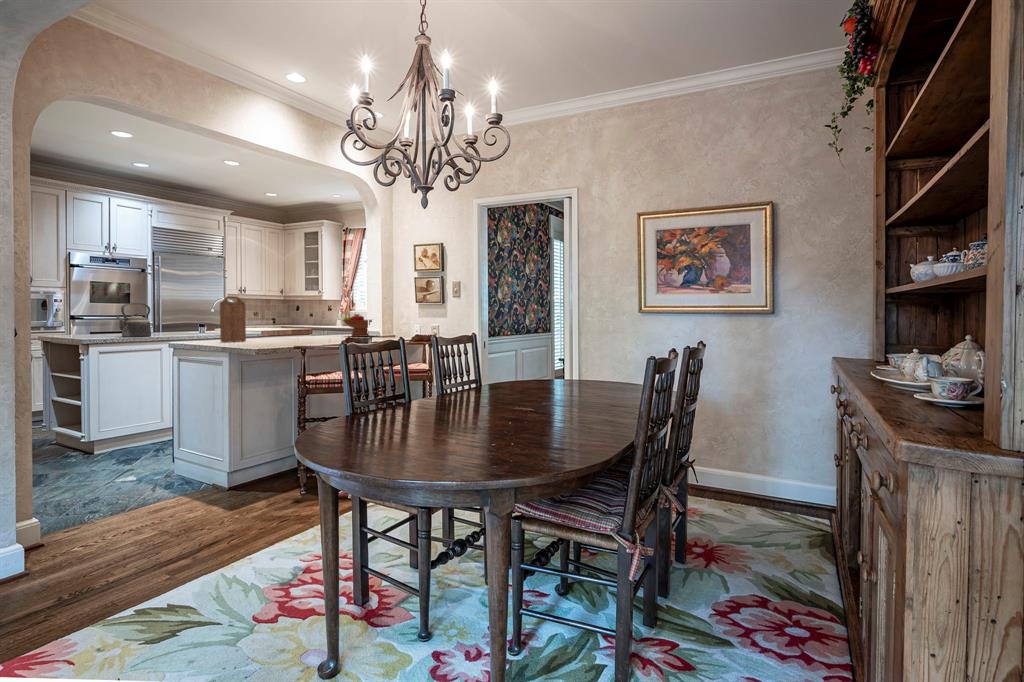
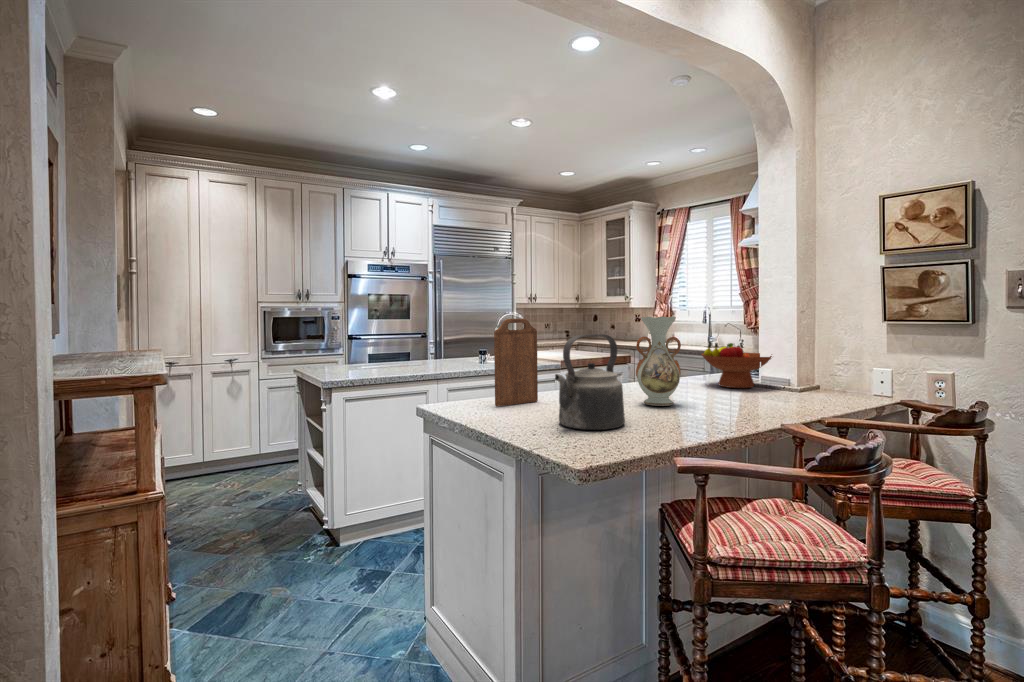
vase: none [300,297,323,340] -> present [636,316,681,406]
kettle: present [117,303,151,337] -> present [555,334,625,430]

